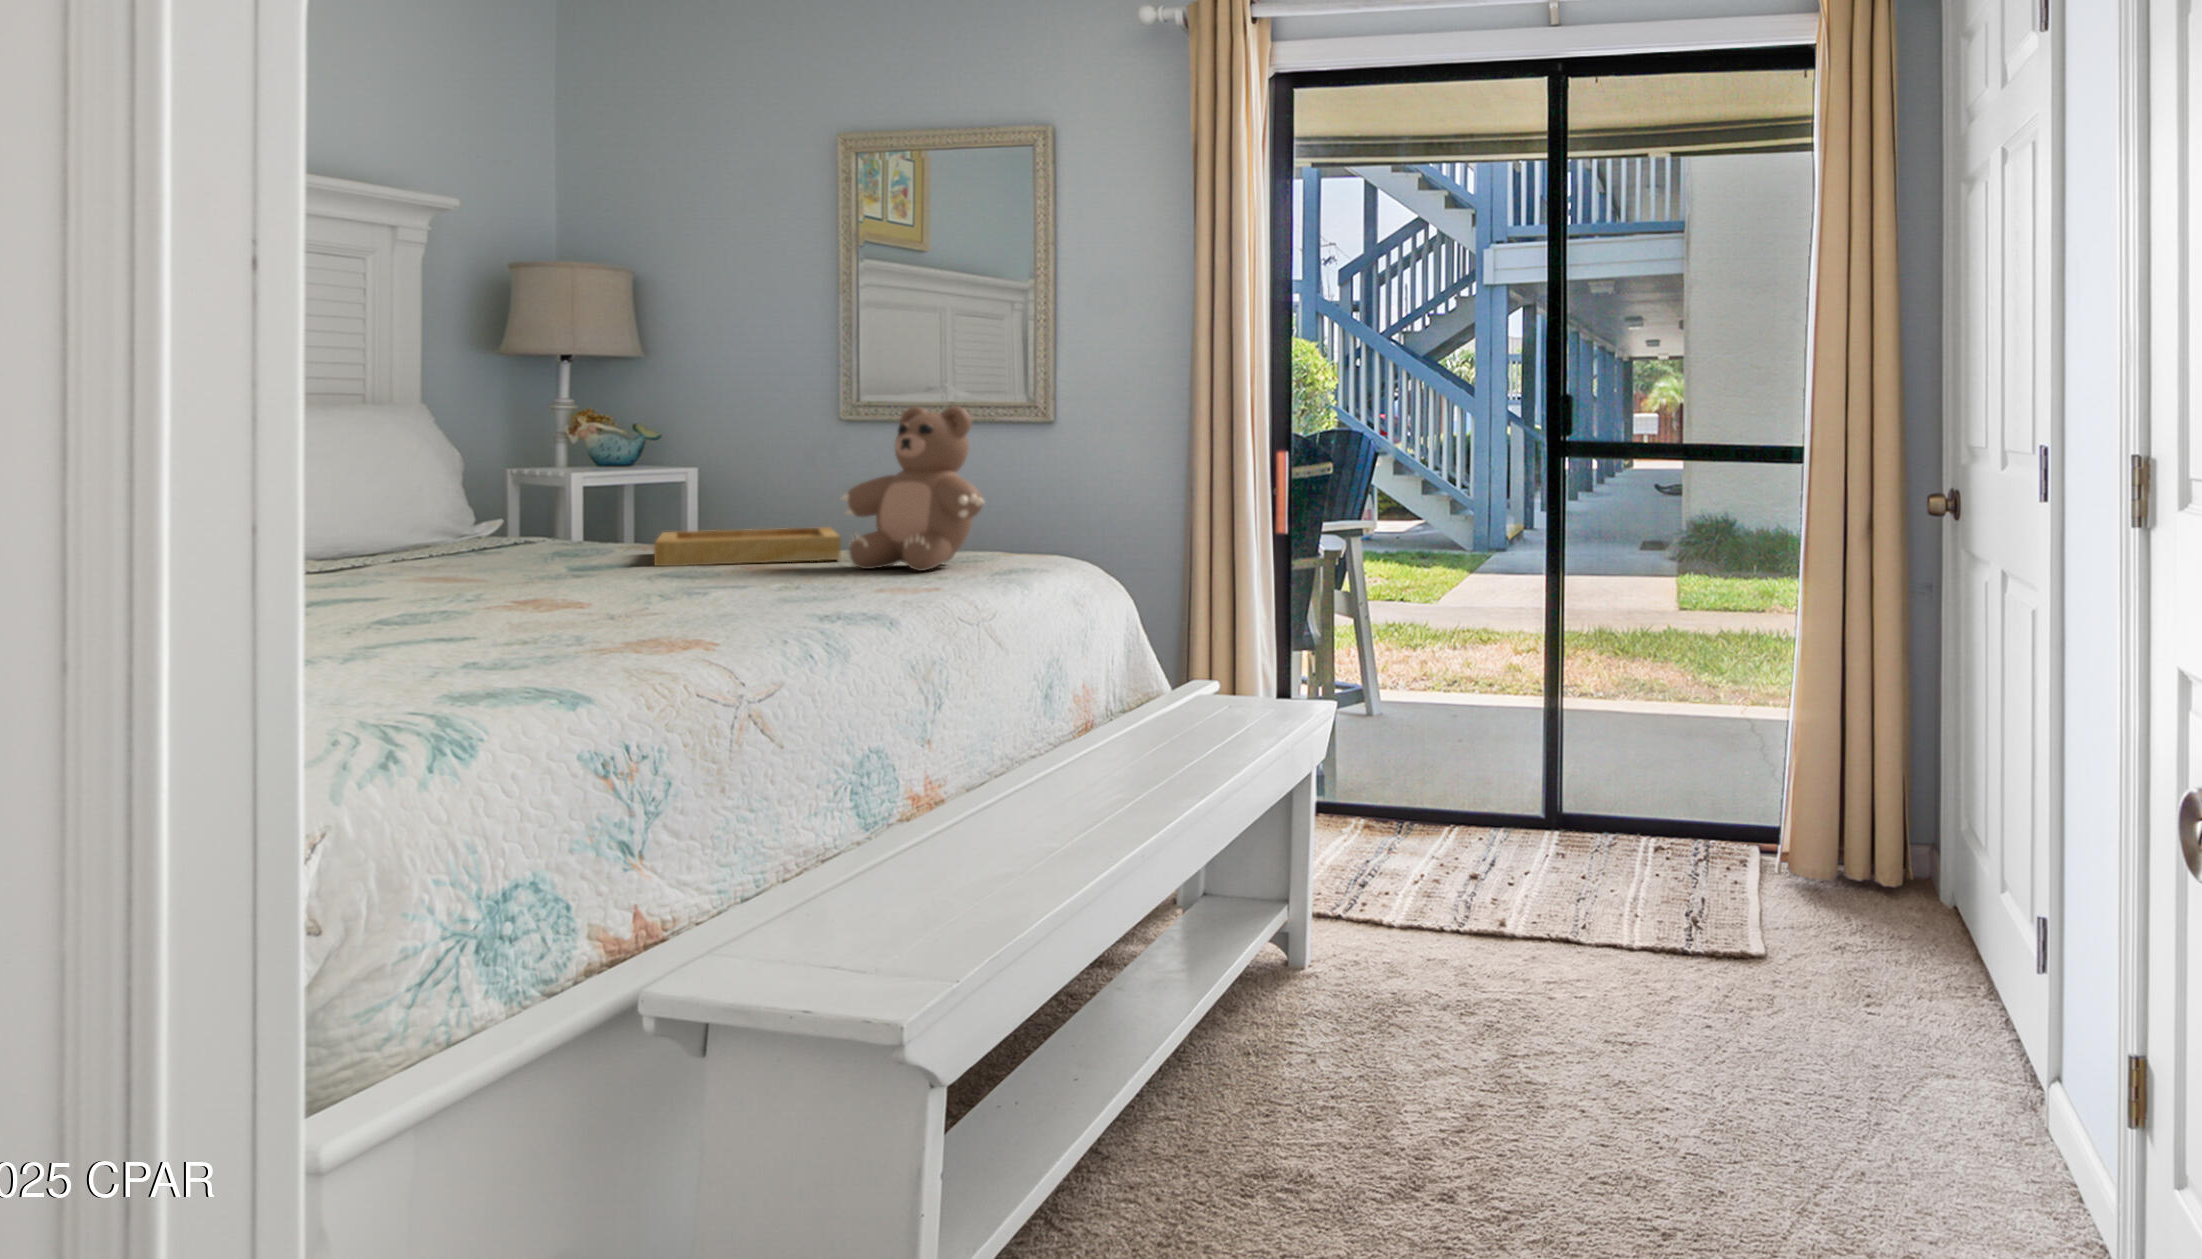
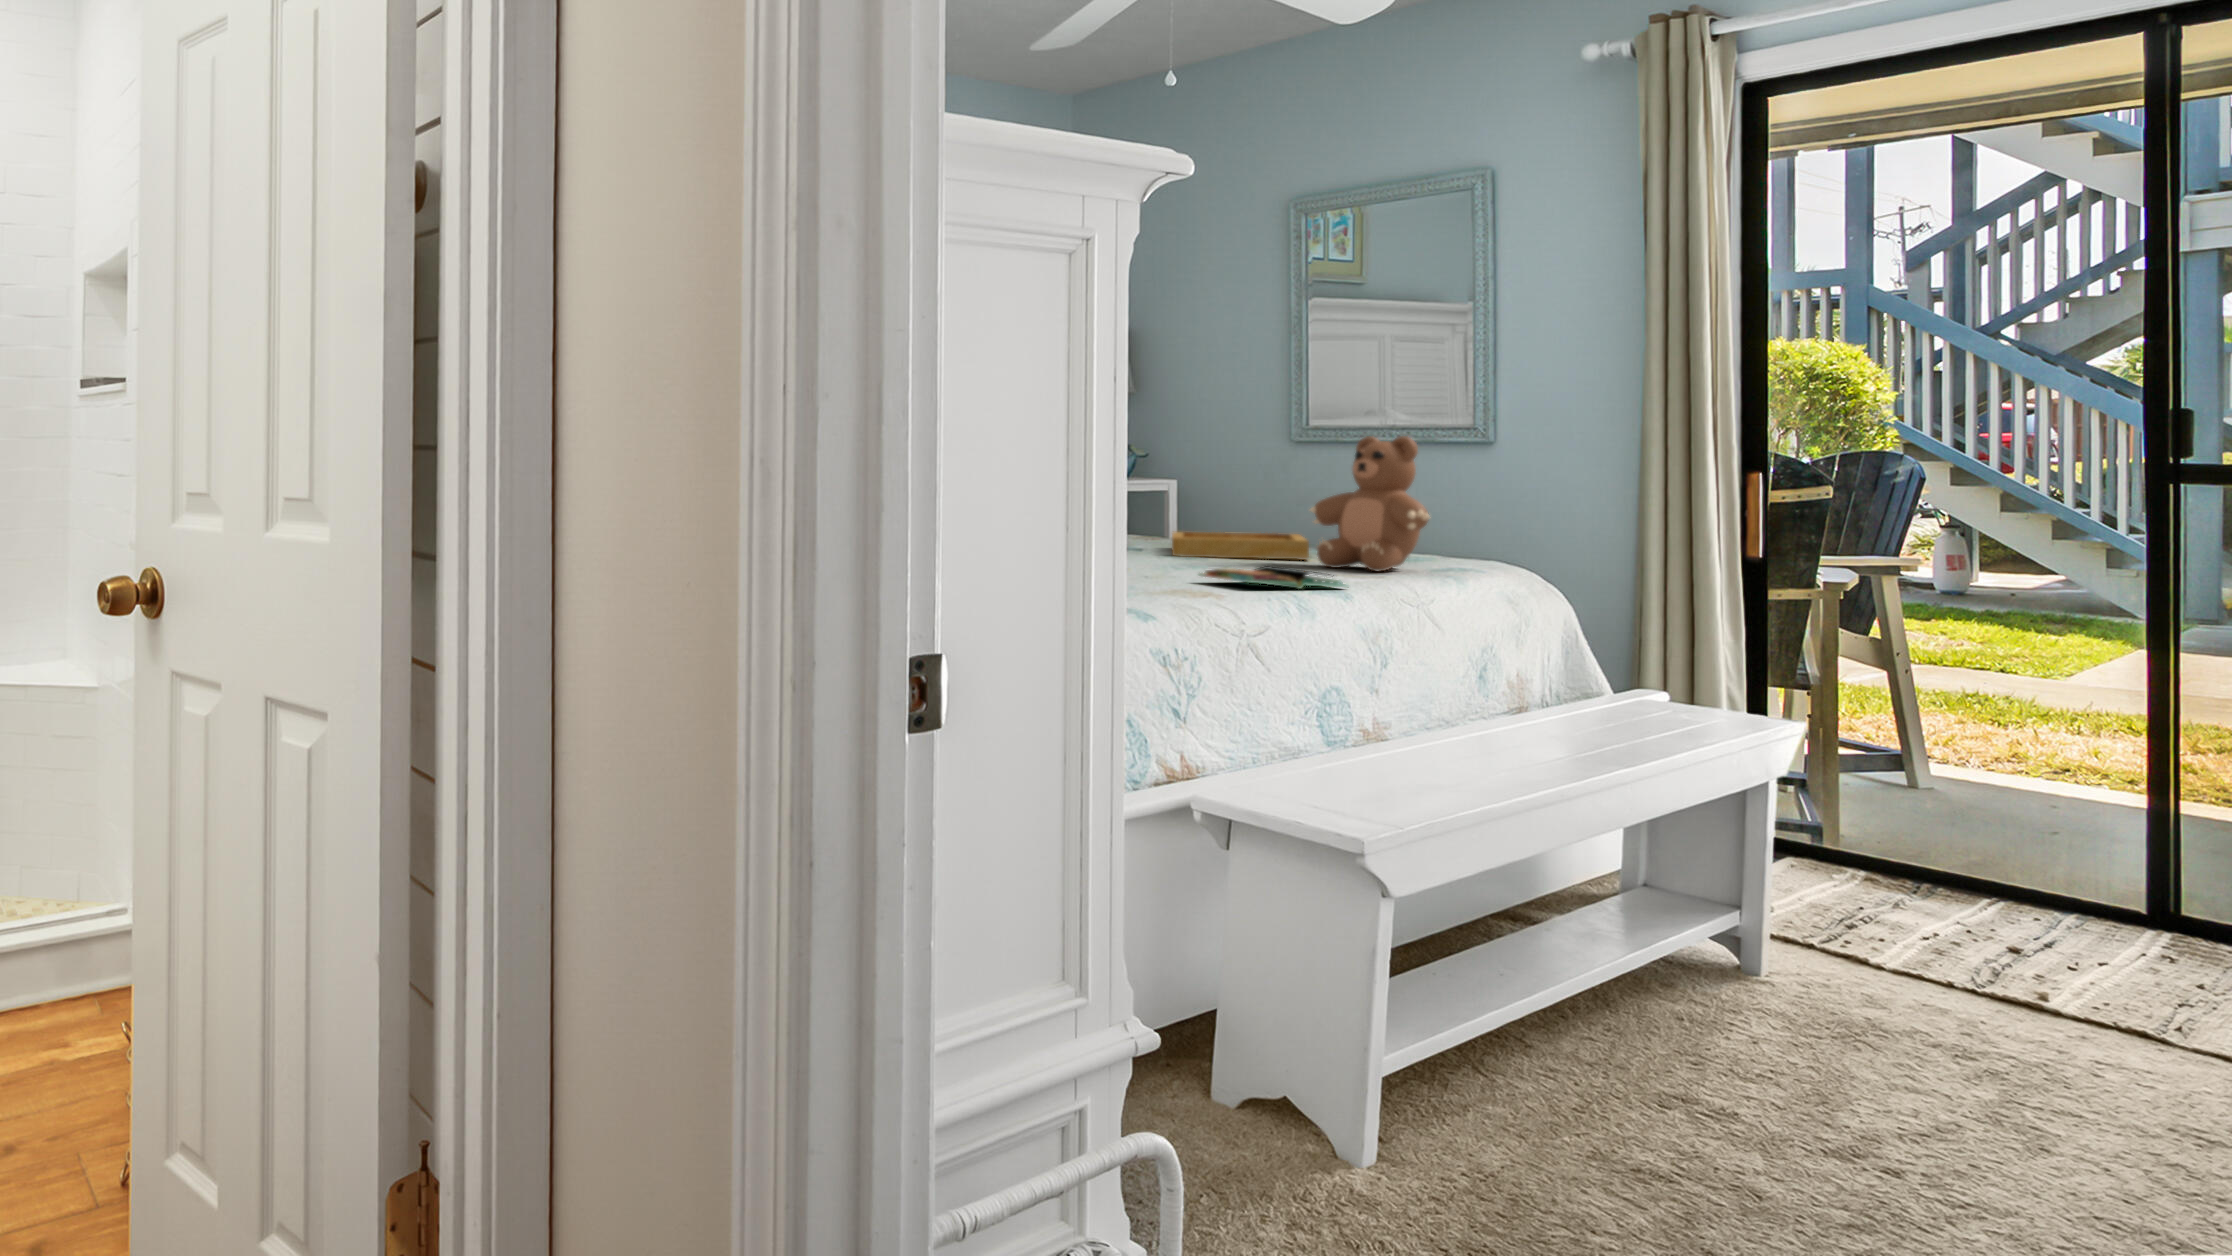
book: none [670,578,886,608] -> present [1199,566,1347,589]

